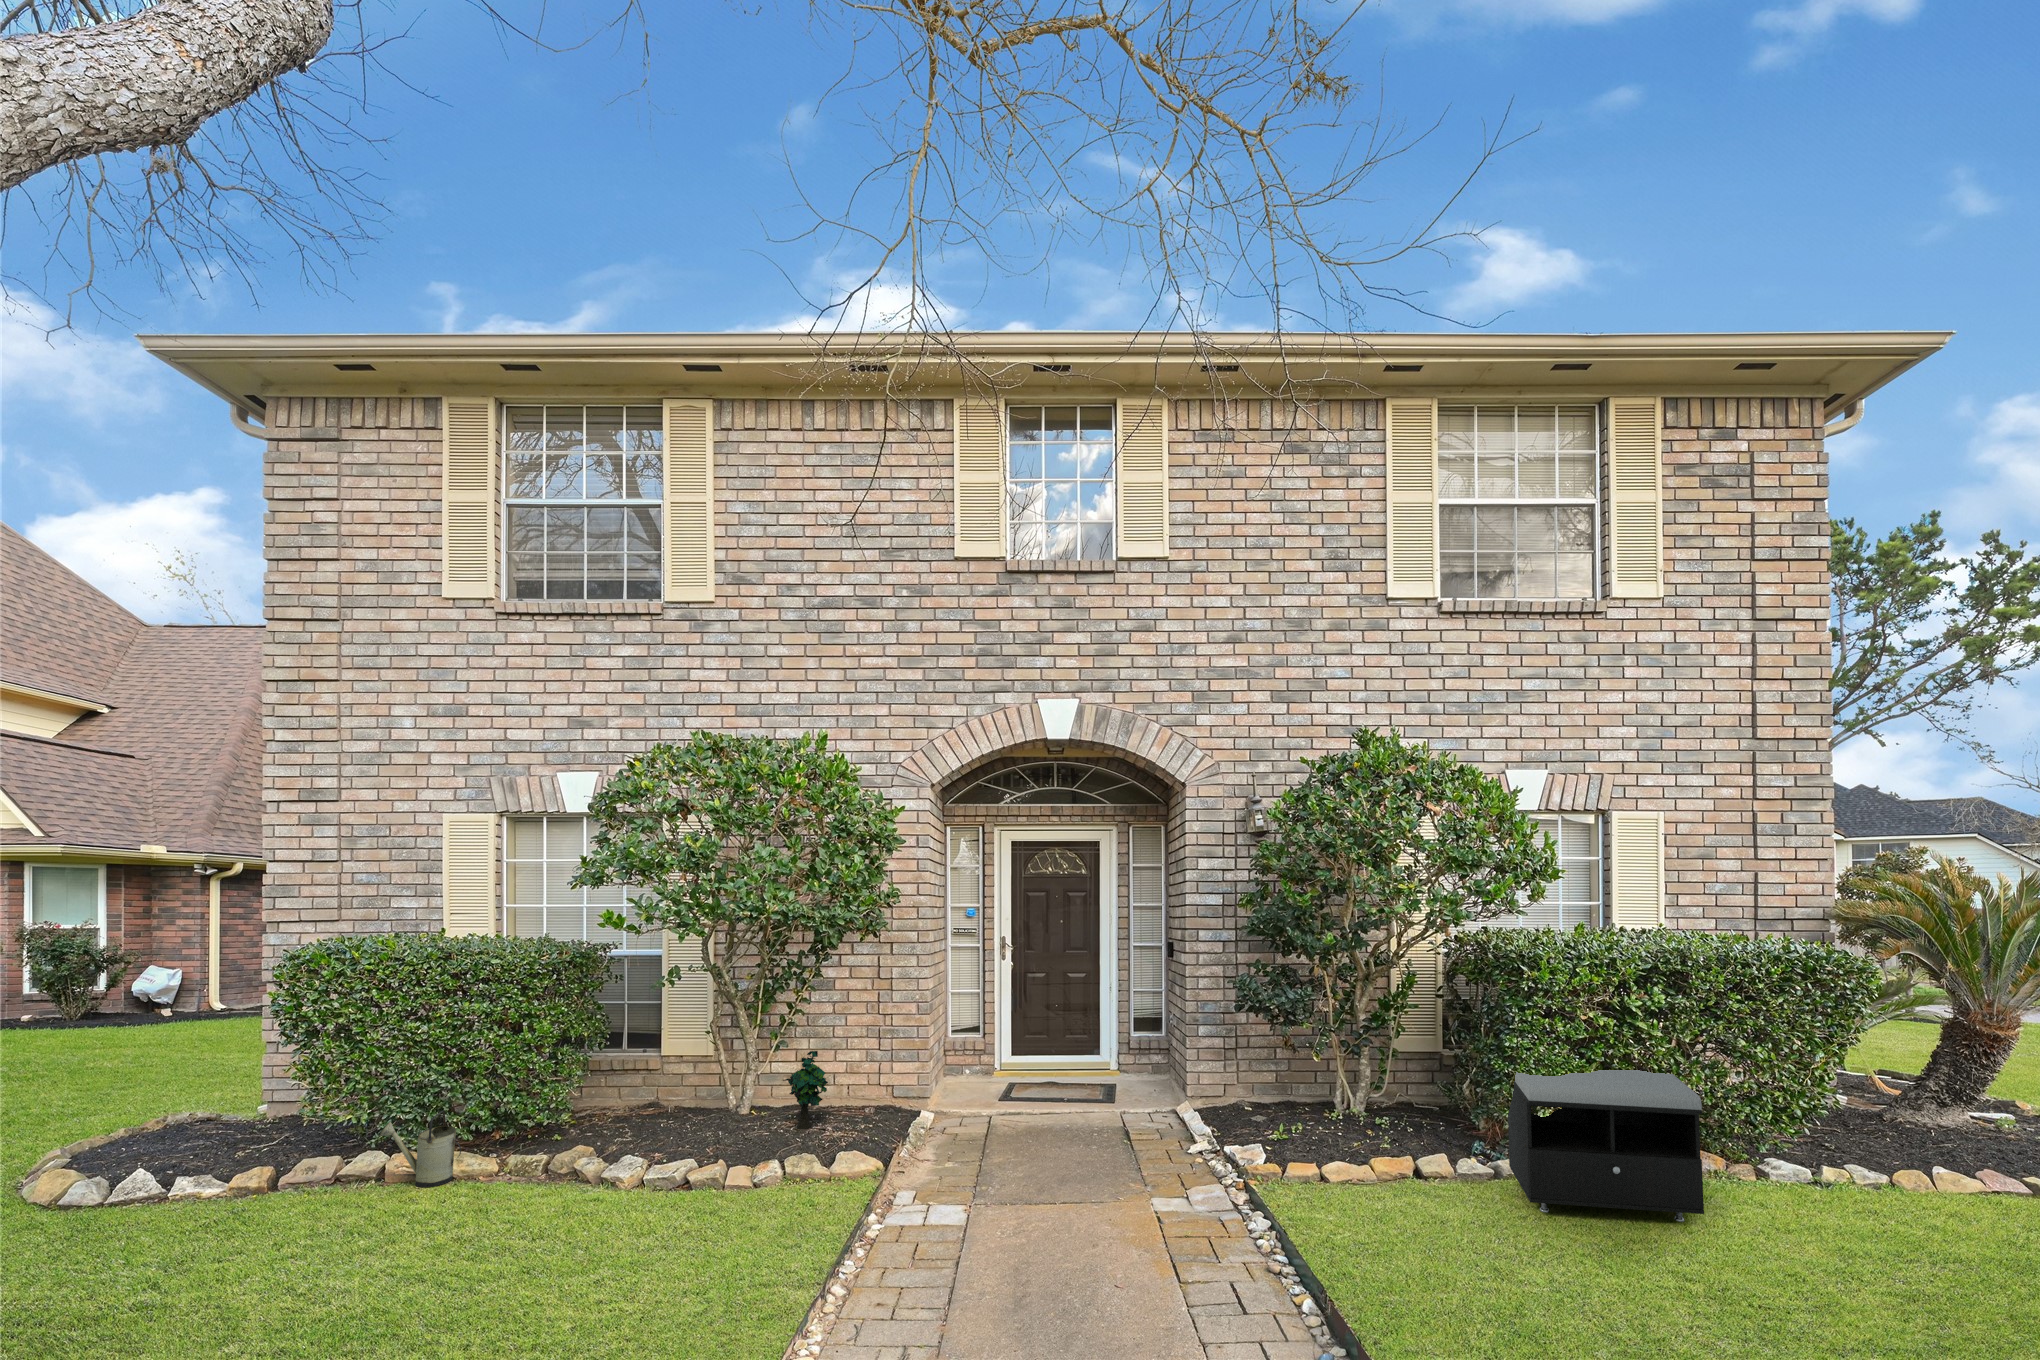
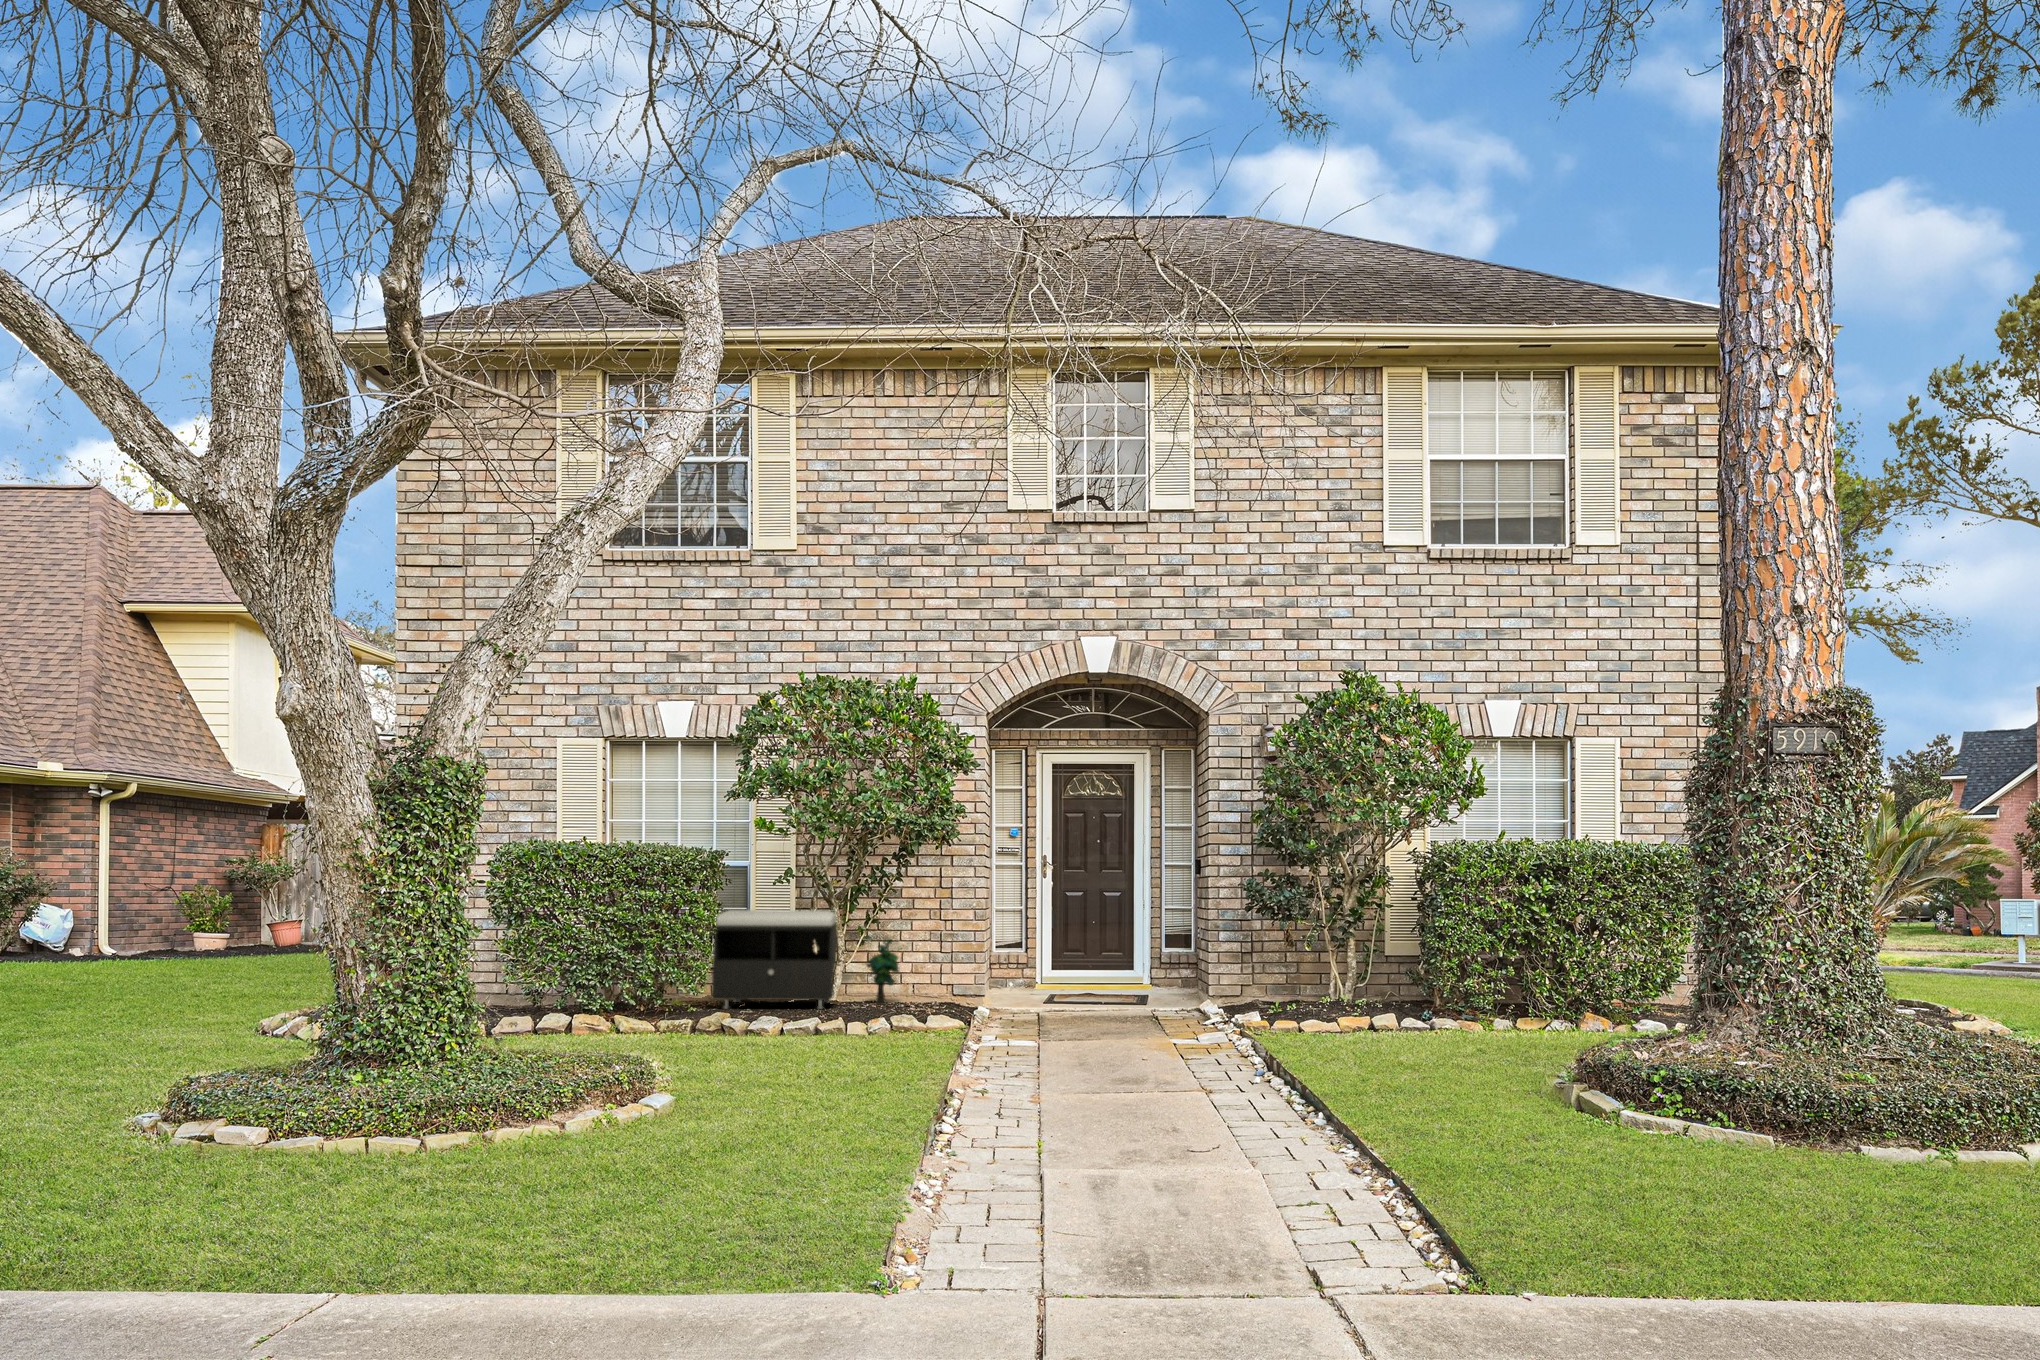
storage bench: present [1508,1070,1704,1222] -> present [712,910,837,1009]
watering can: present [379,1111,461,1188] -> none [549,967,615,1024]

